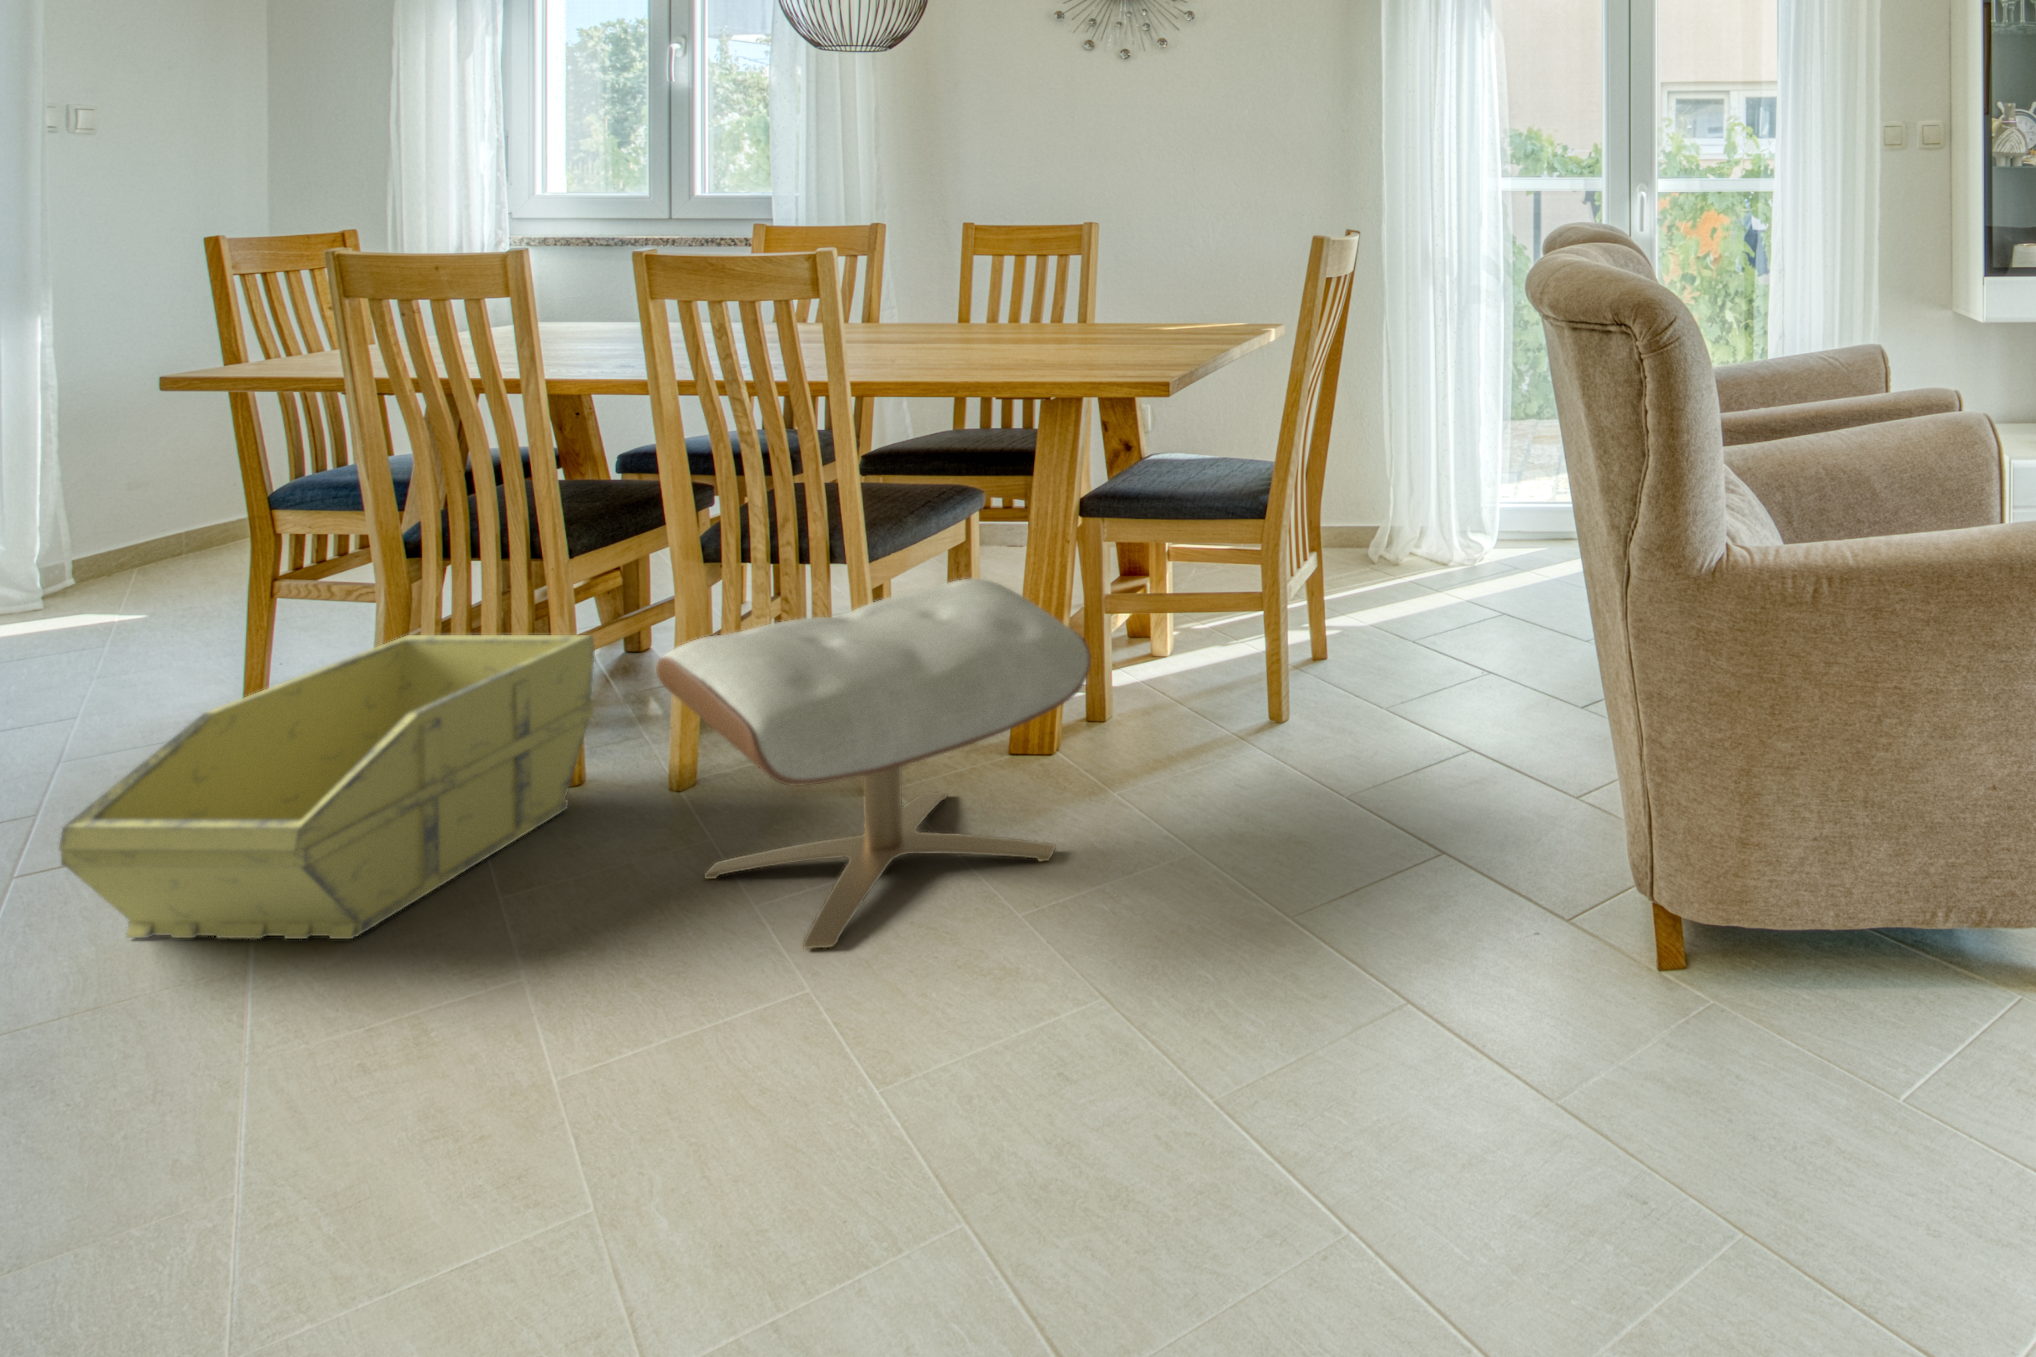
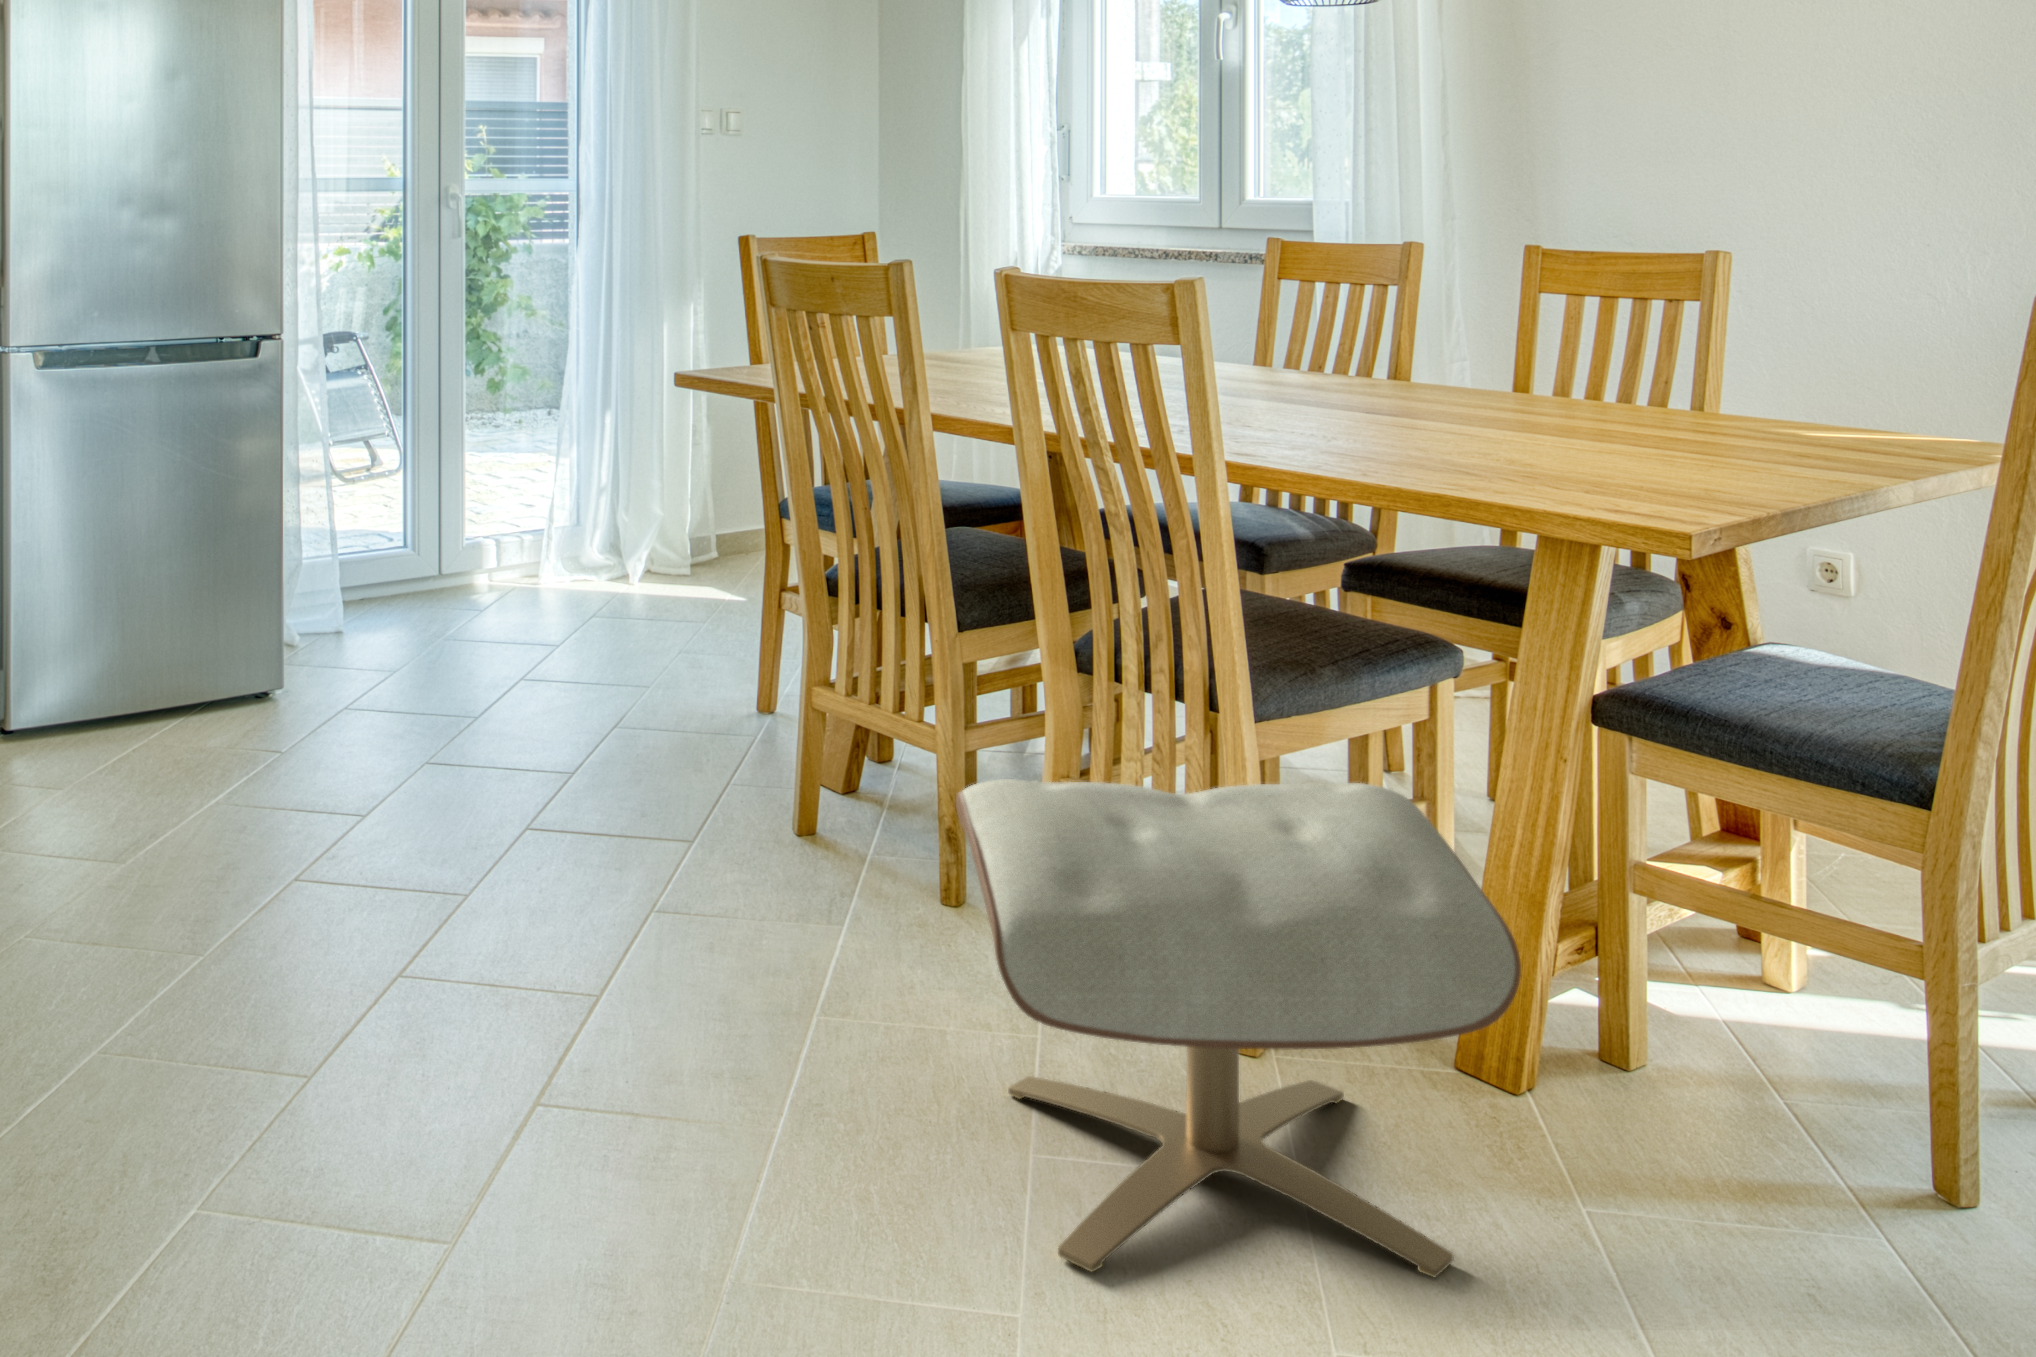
storage bin: present [59,635,595,939] -> none [493,684,969,1015]

